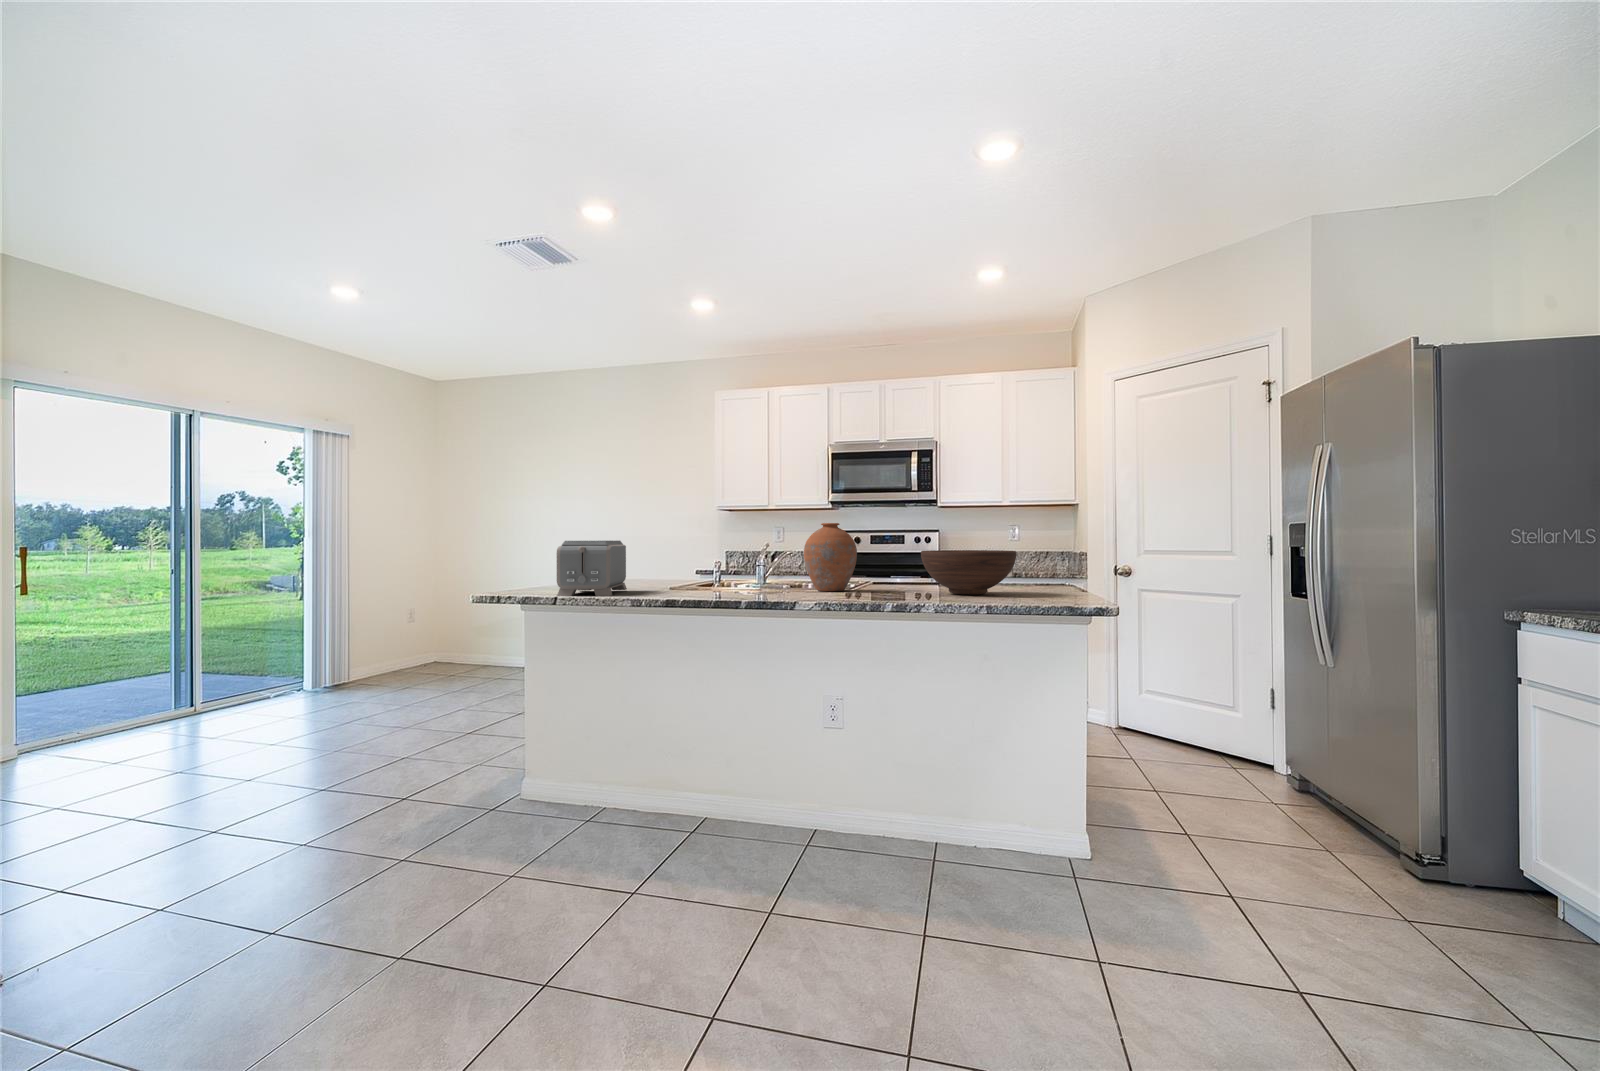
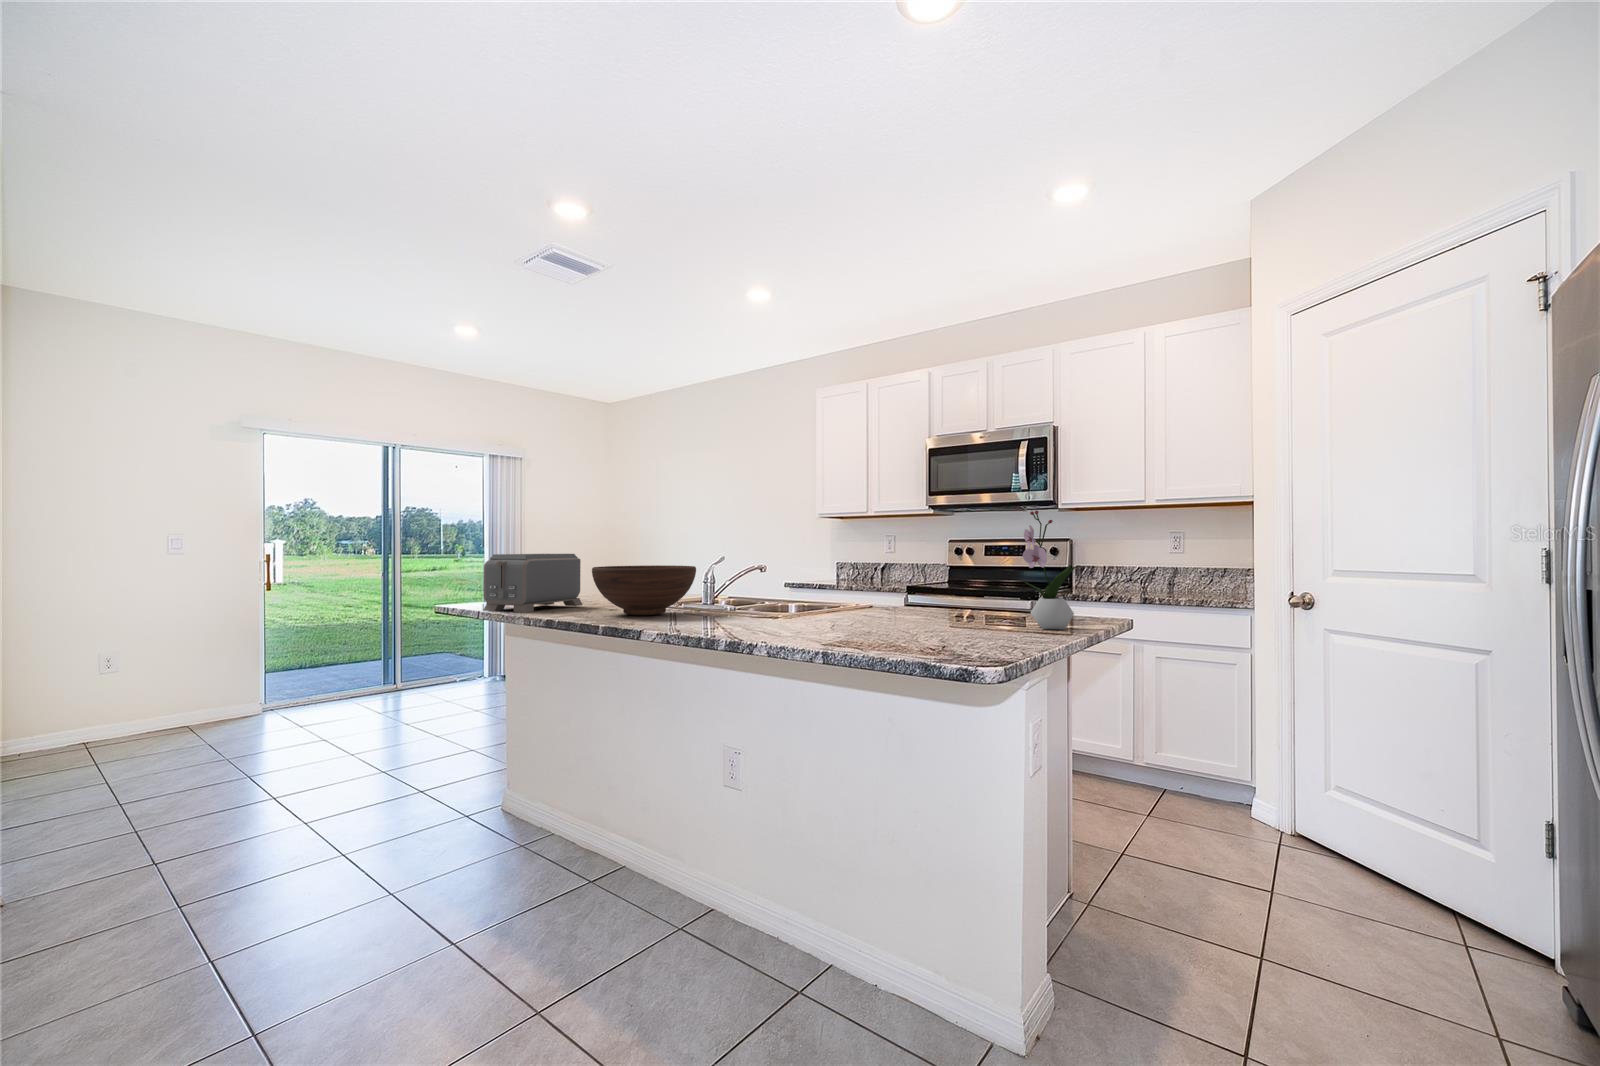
flower arrangement: none [1017,508,1058,590] -> present [1023,511,1076,629]
vase: present [804,523,857,591] -> none [741,534,806,617]
fruit bowl: present [921,550,1017,595] -> present [592,565,696,615]

